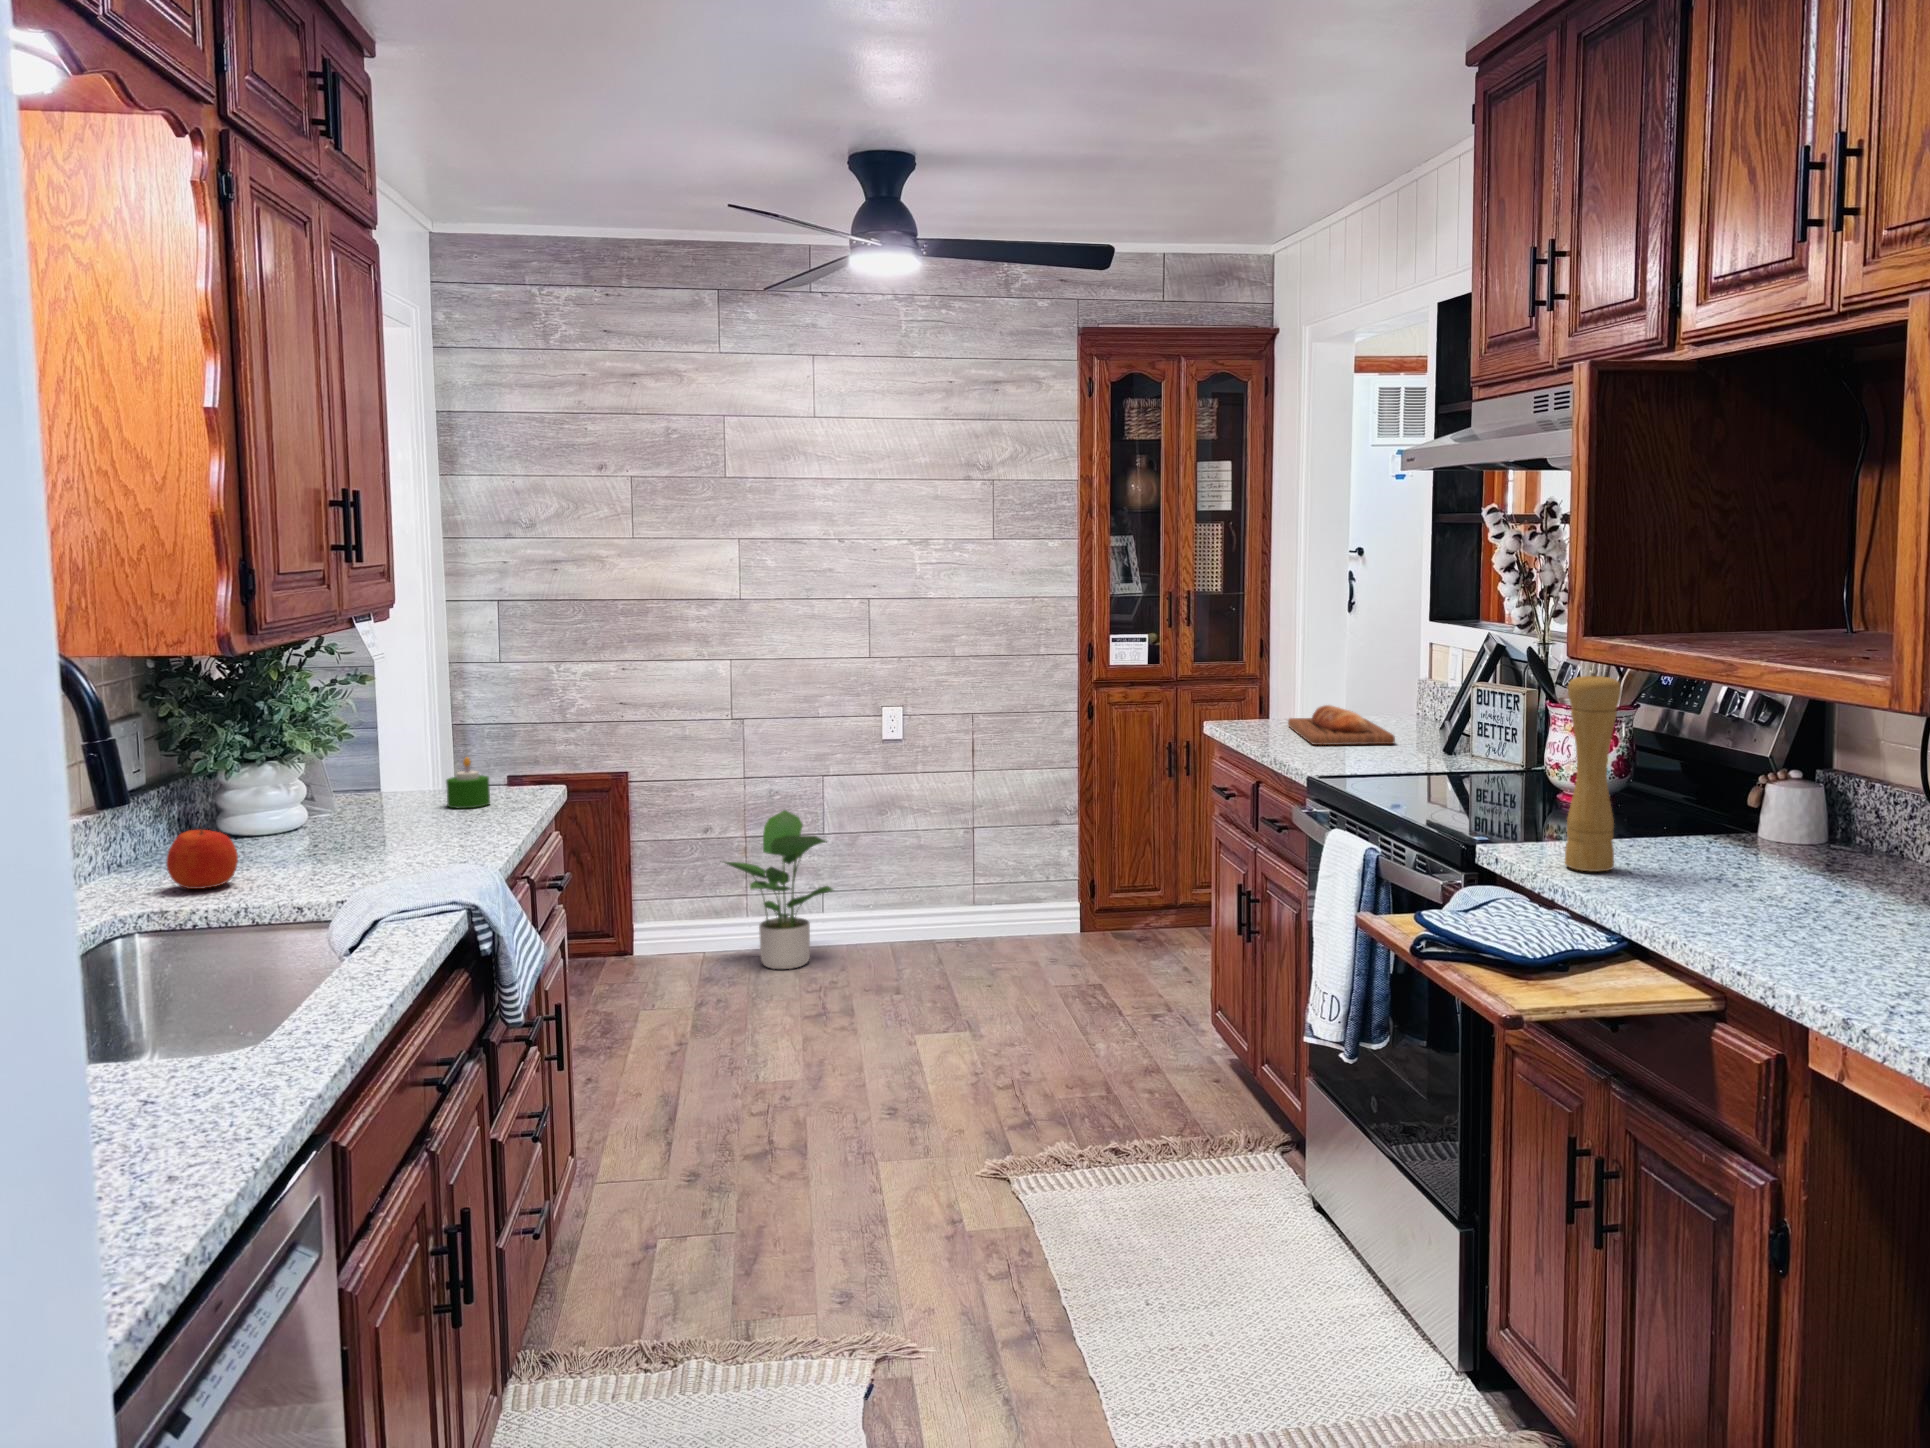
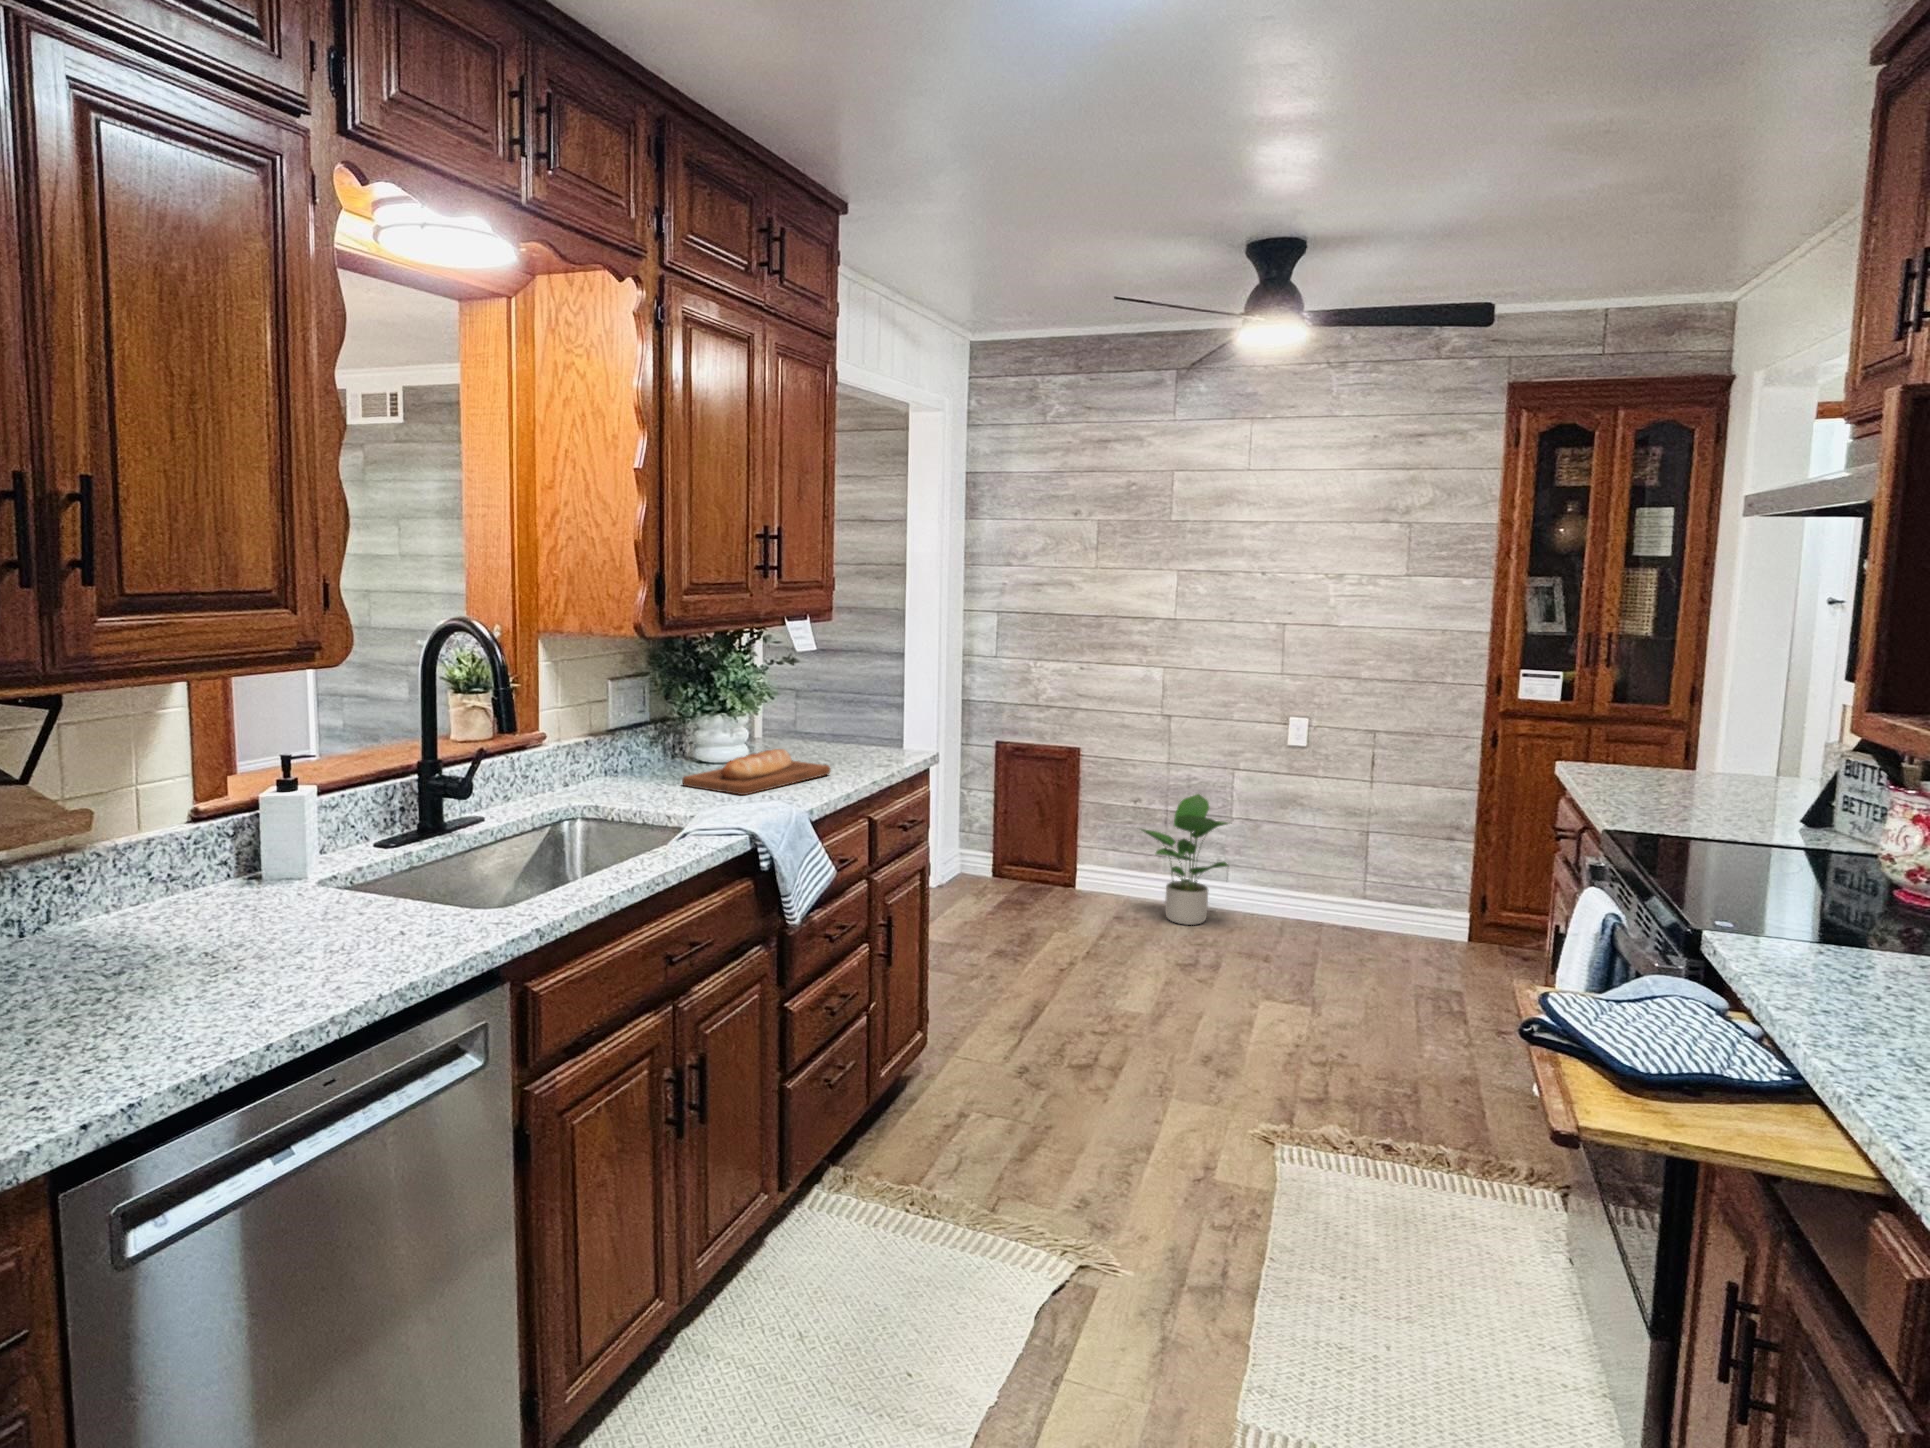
pepper mill: present [1565,673,1621,871] -> none [1791,751,1884,988]
bread loaf: present [1288,705,1395,745] -> present [682,749,831,795]
candle: present [446,757,490,808] -> none [854,724,884,762]
apple: present [166,829,238,889] -> none [620,751,663,794]

